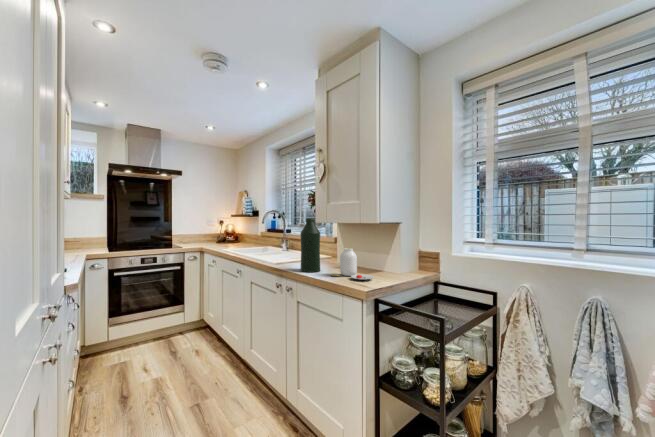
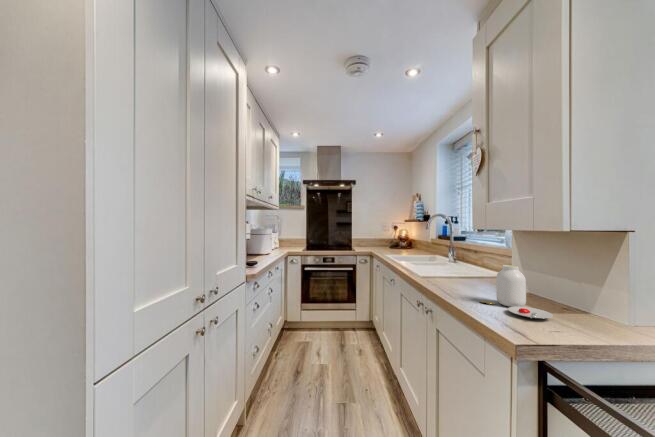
bottle: present [301,218,320,272] -> none [444,222,472,293]

